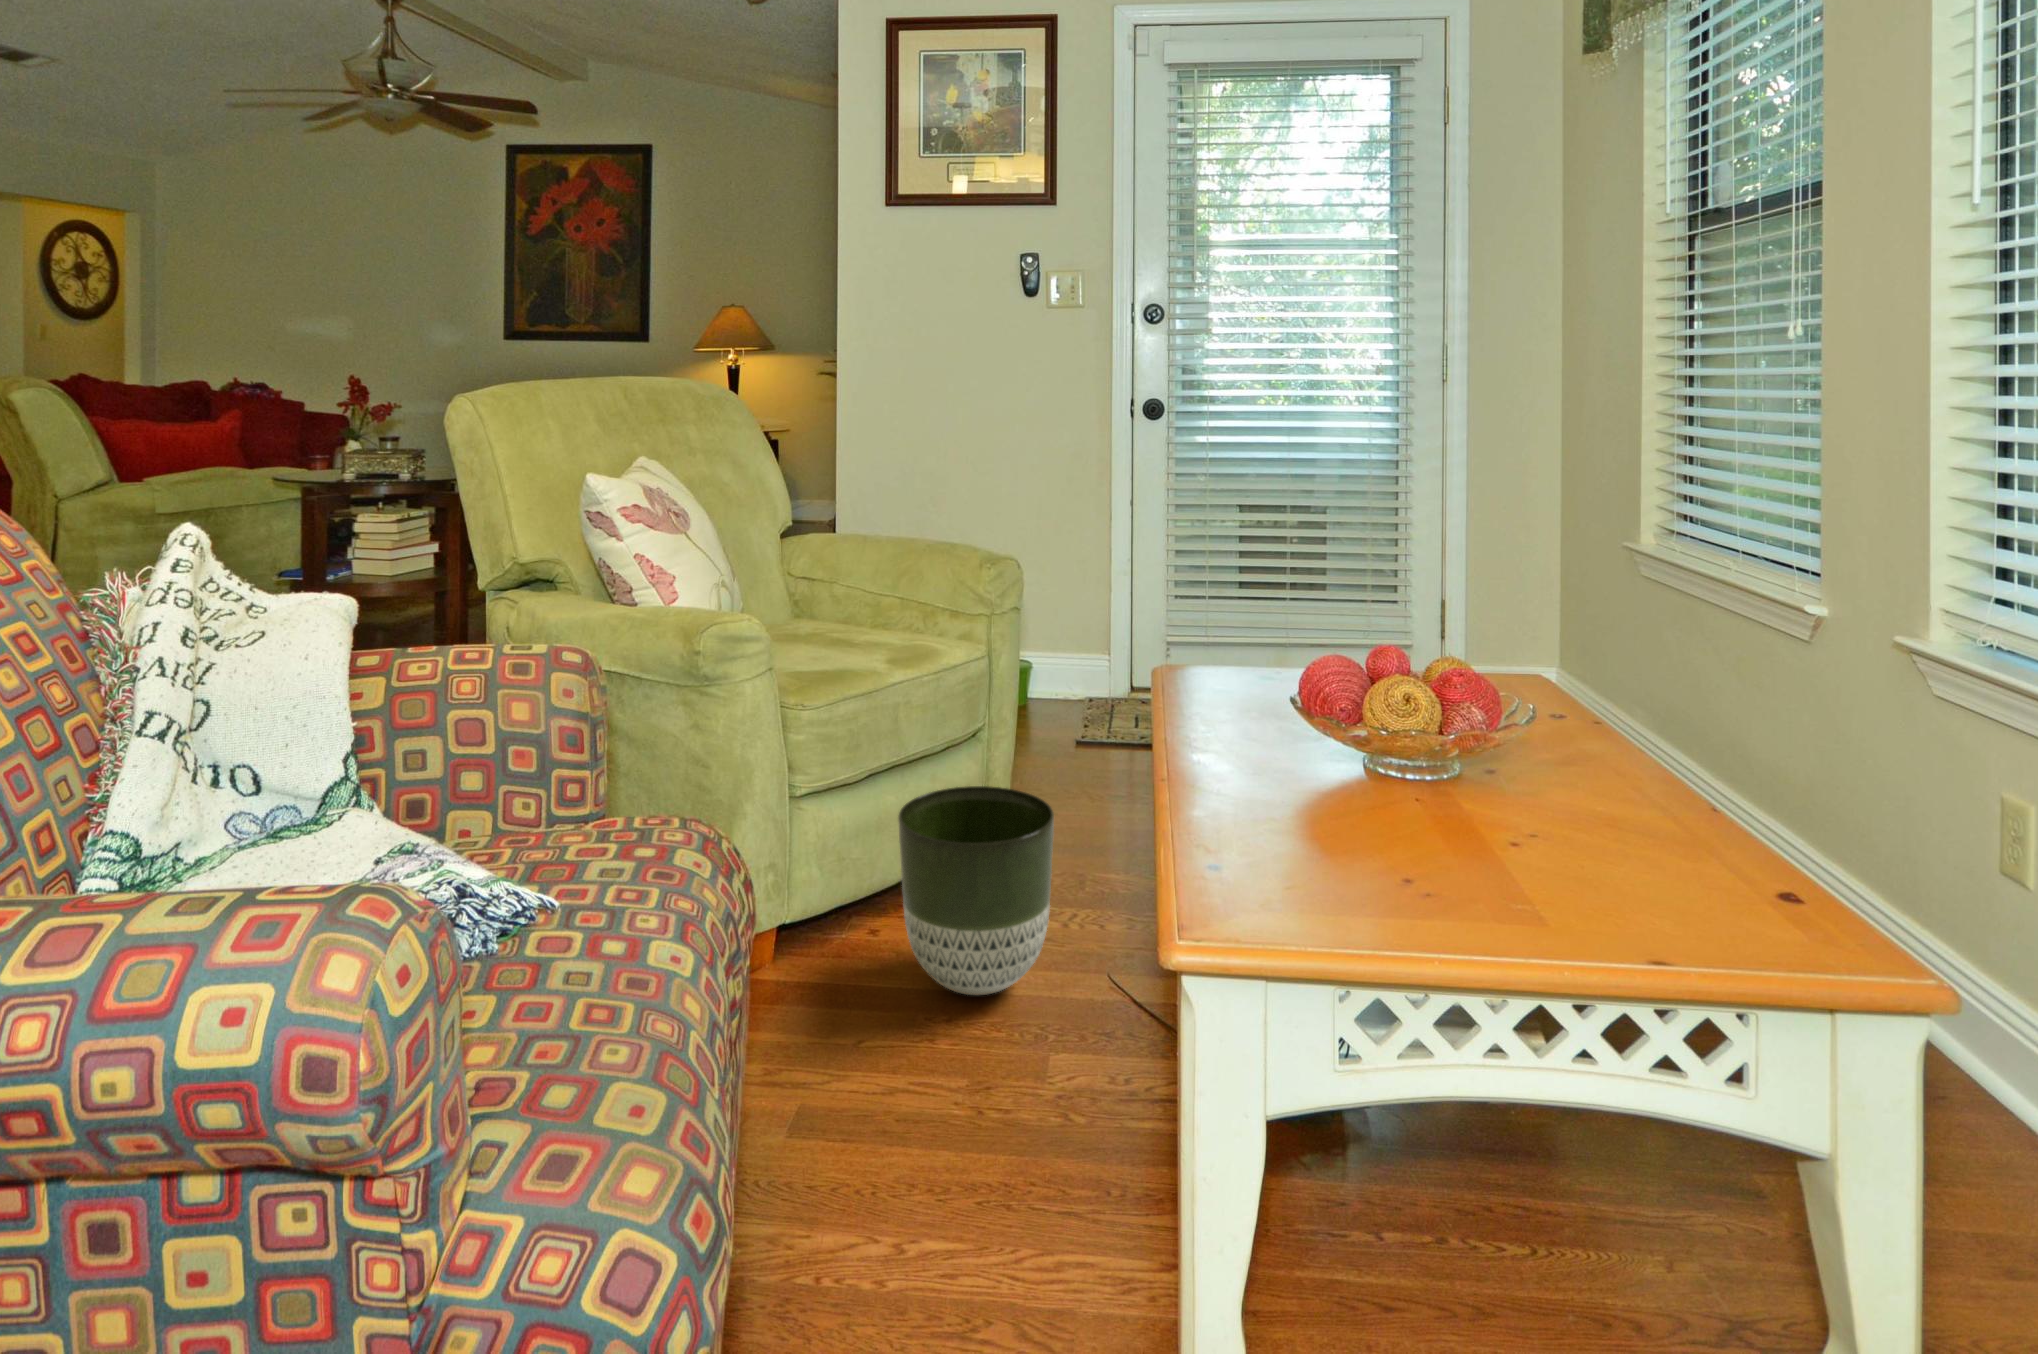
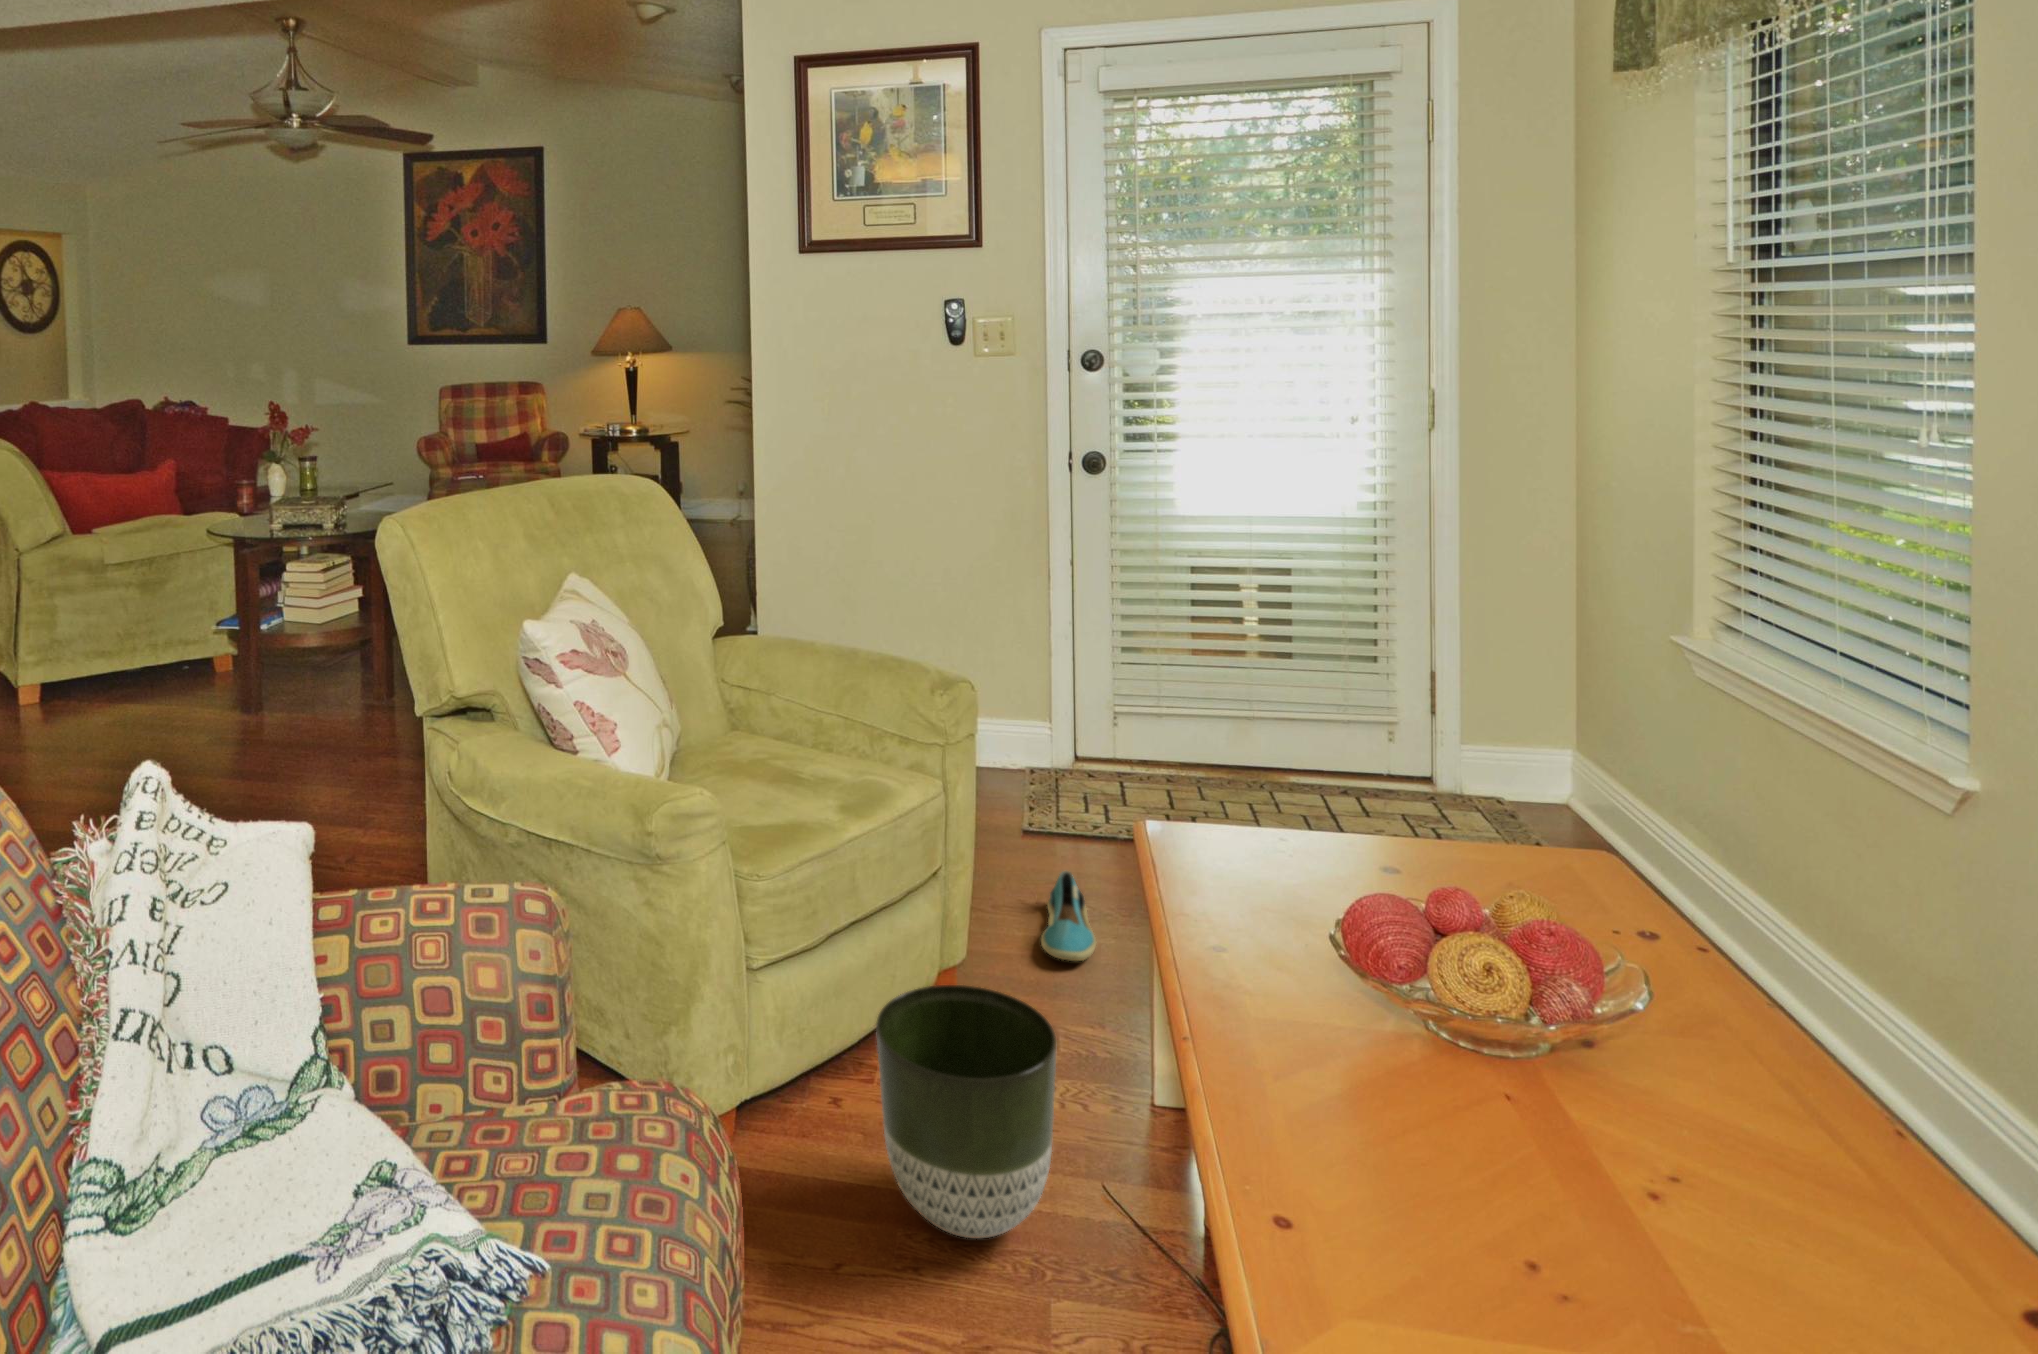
shoe: none [1061,734,1109,802] -> present [1041,871,1096,961]

